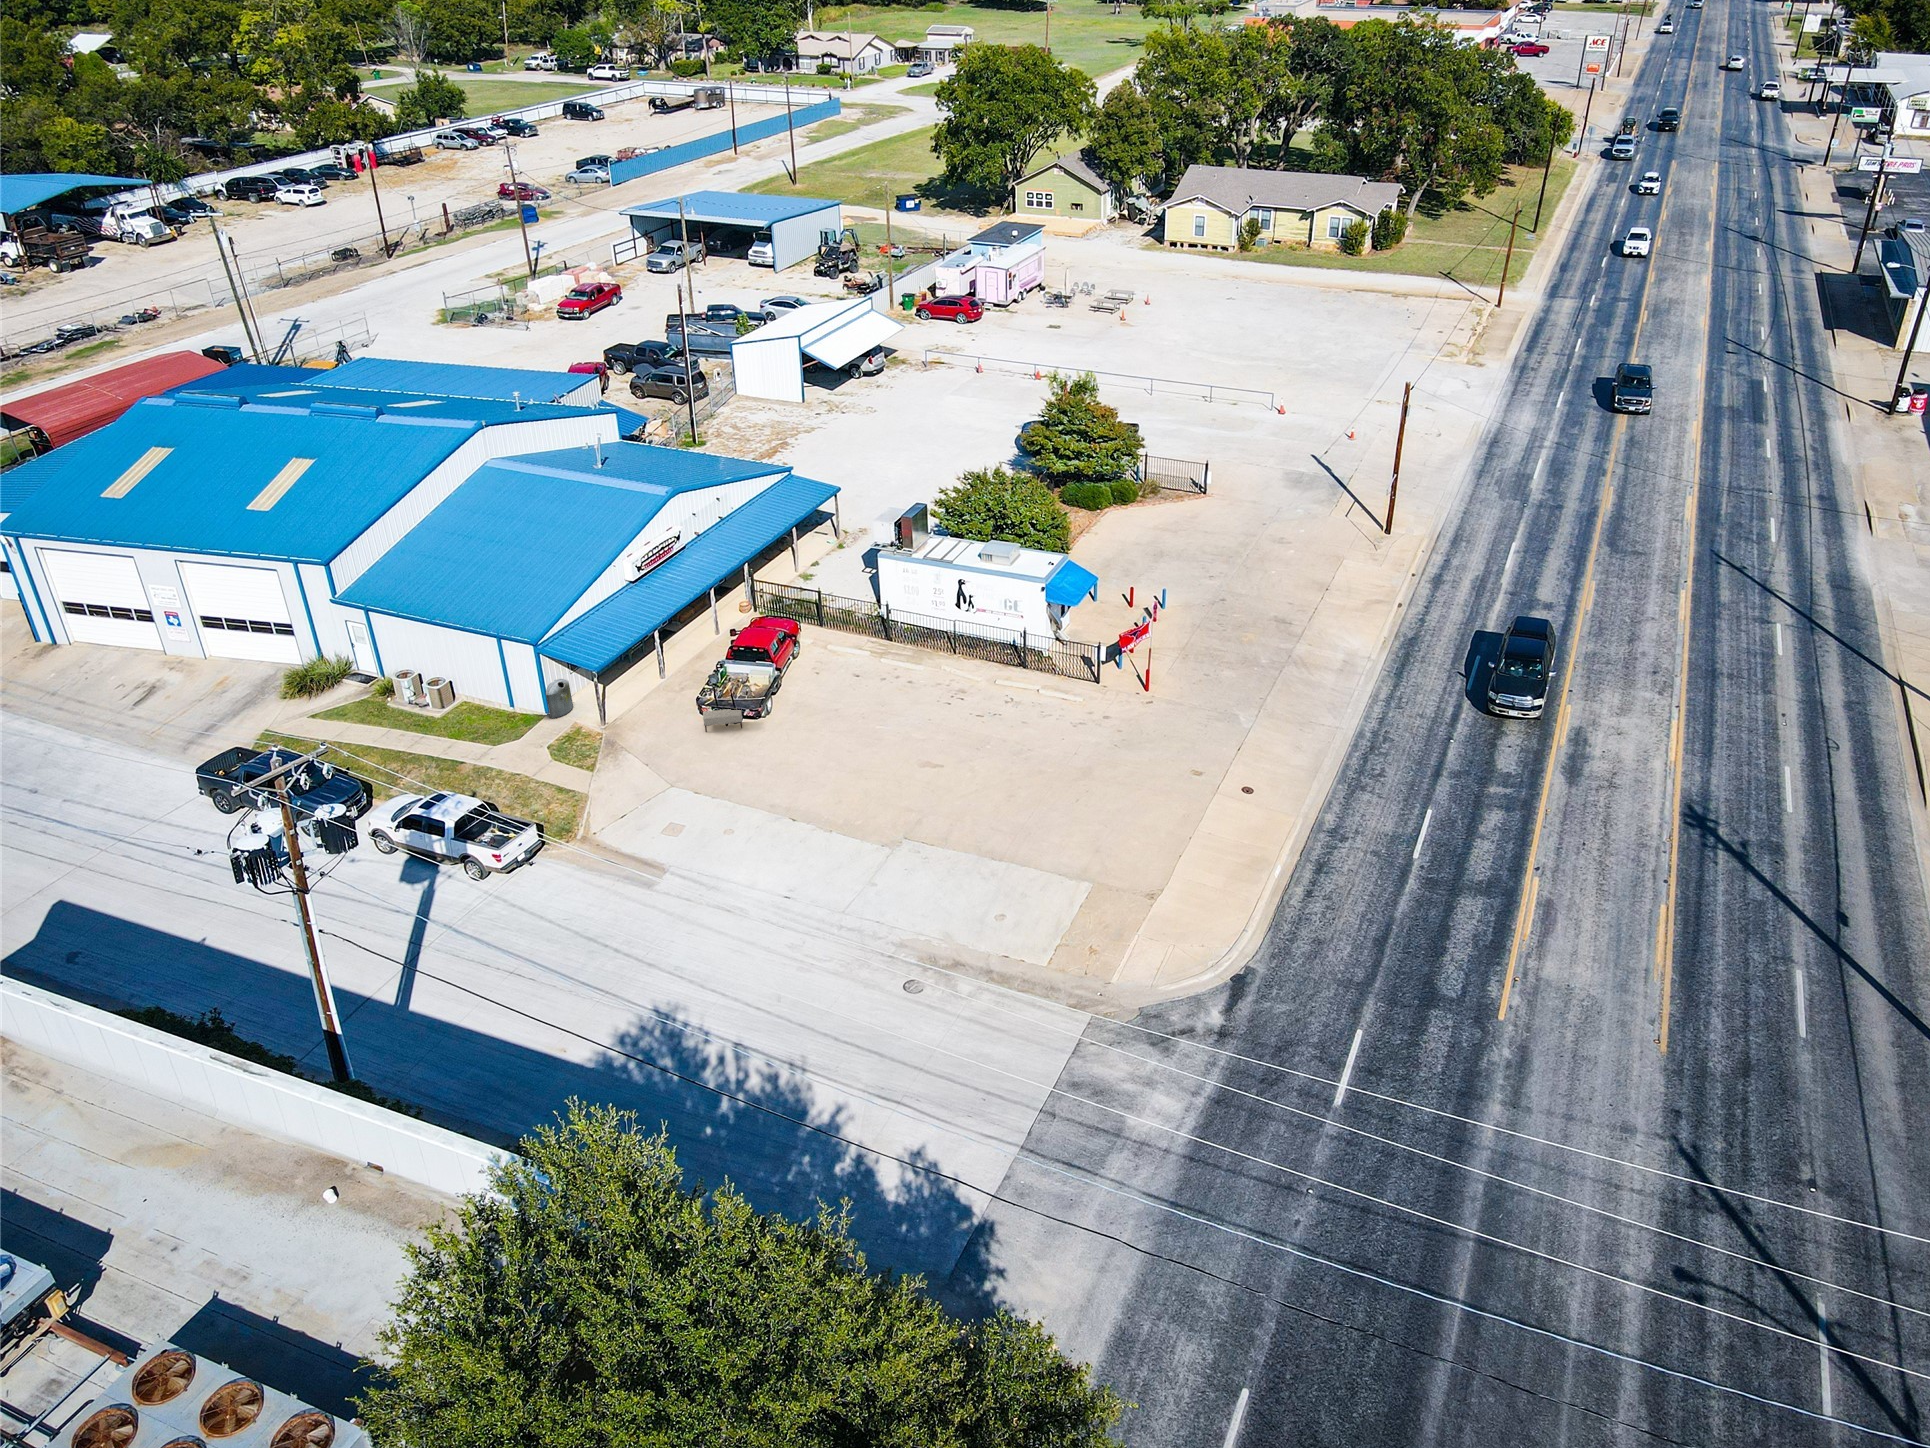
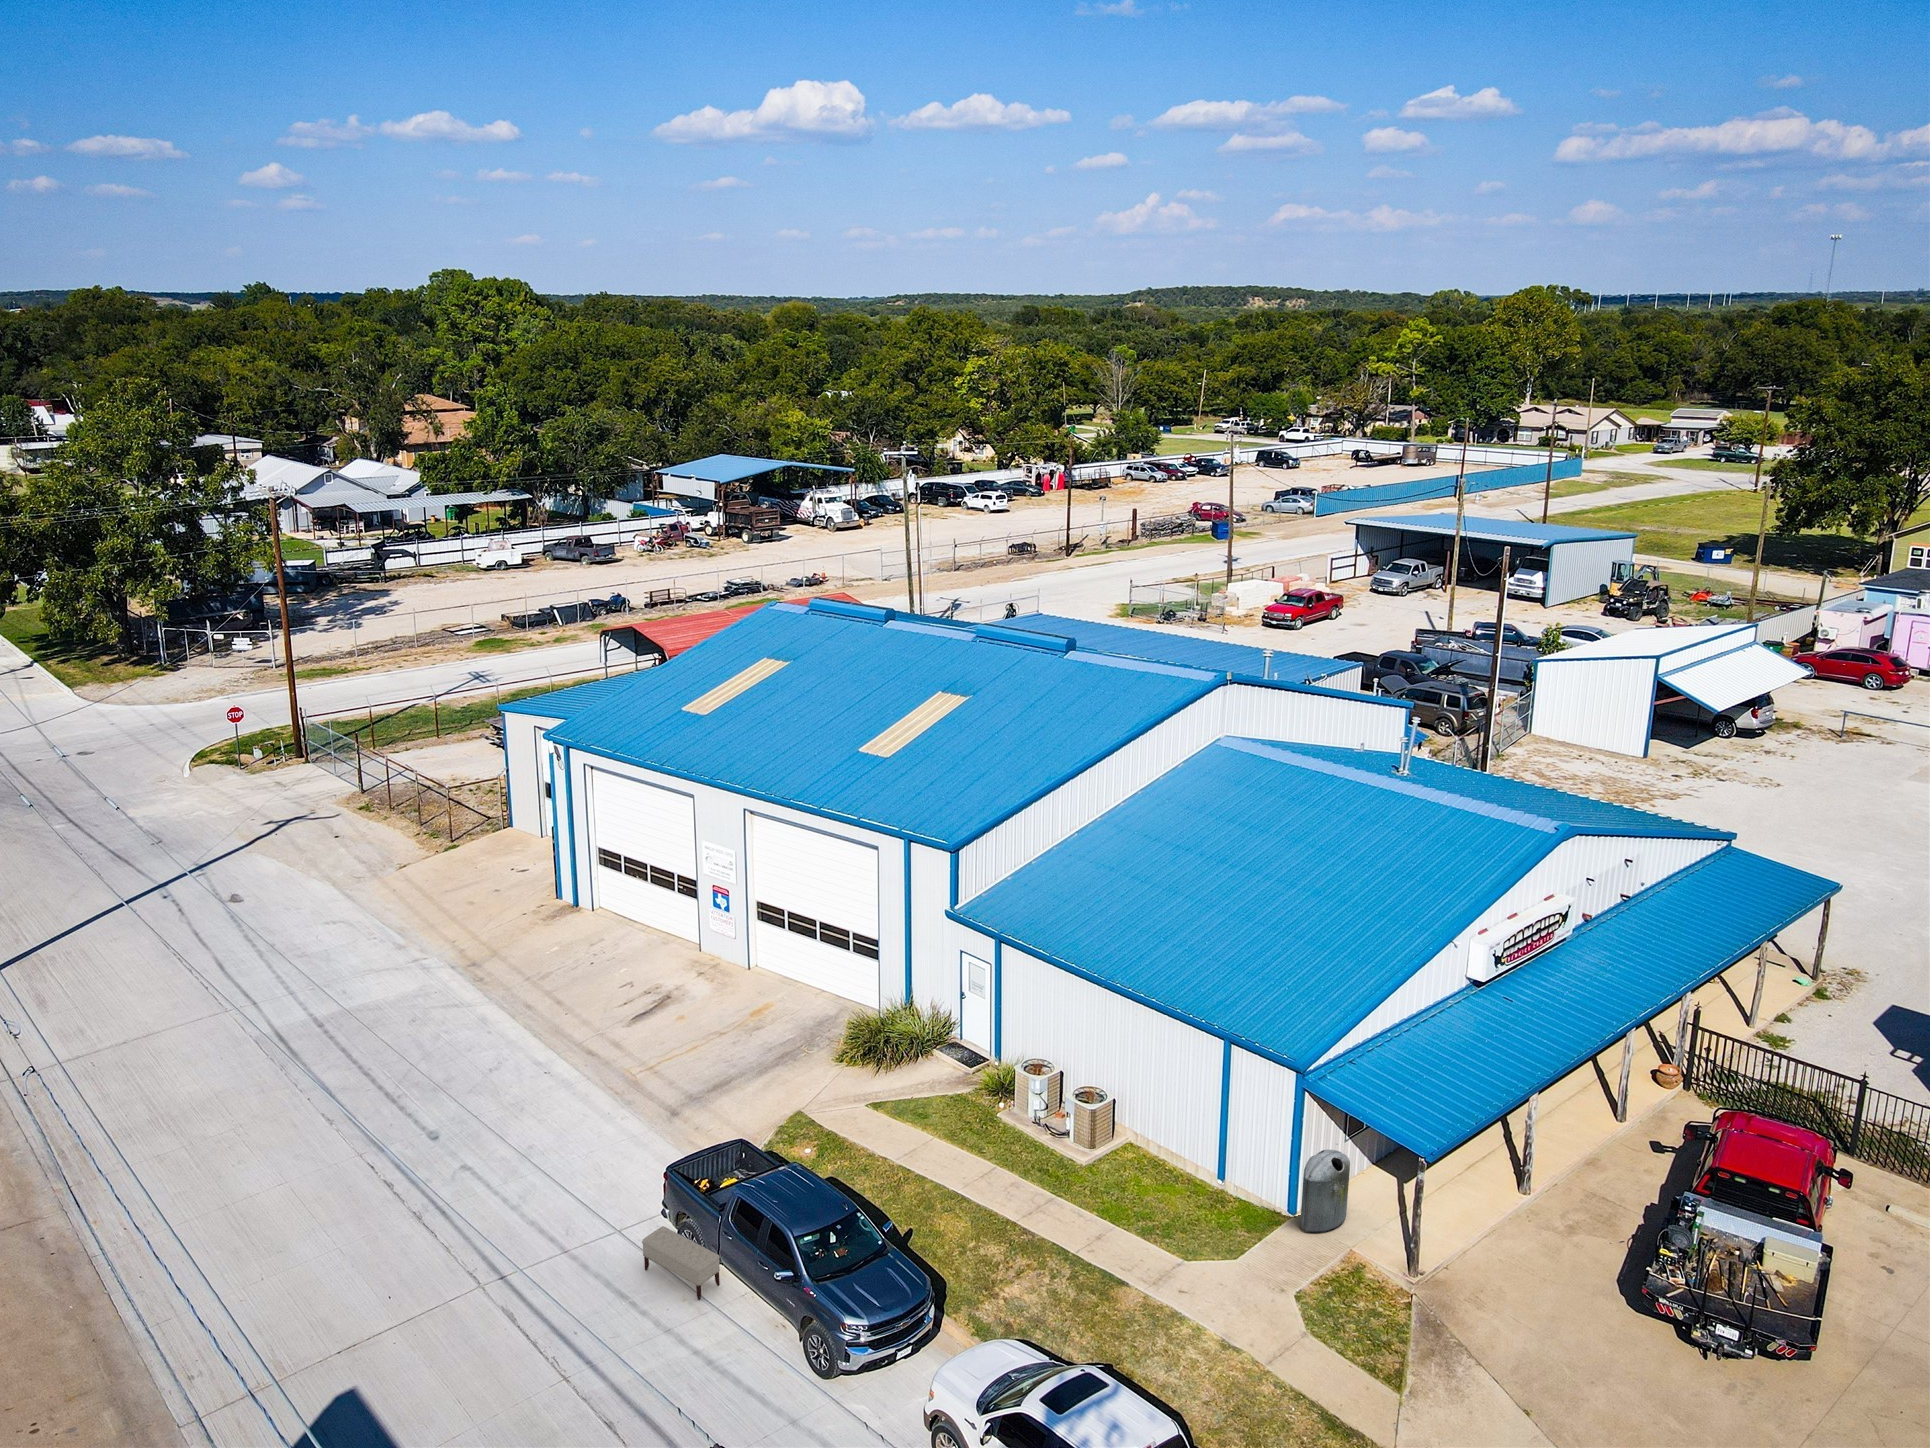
bench: present [703,709,742,732] -> present [642,1226,720,1300]

